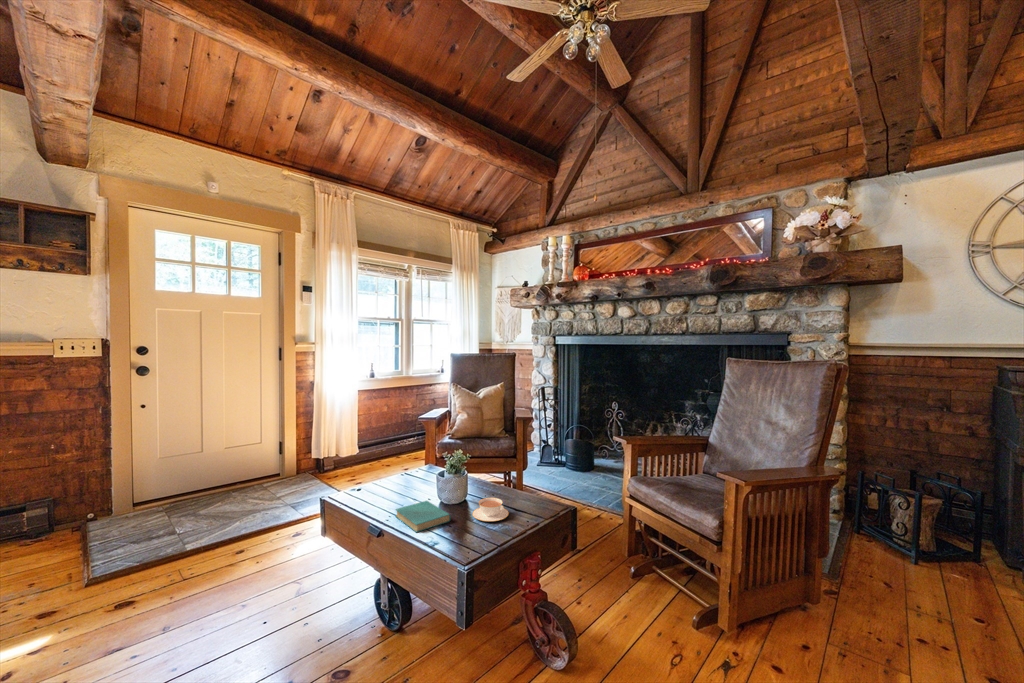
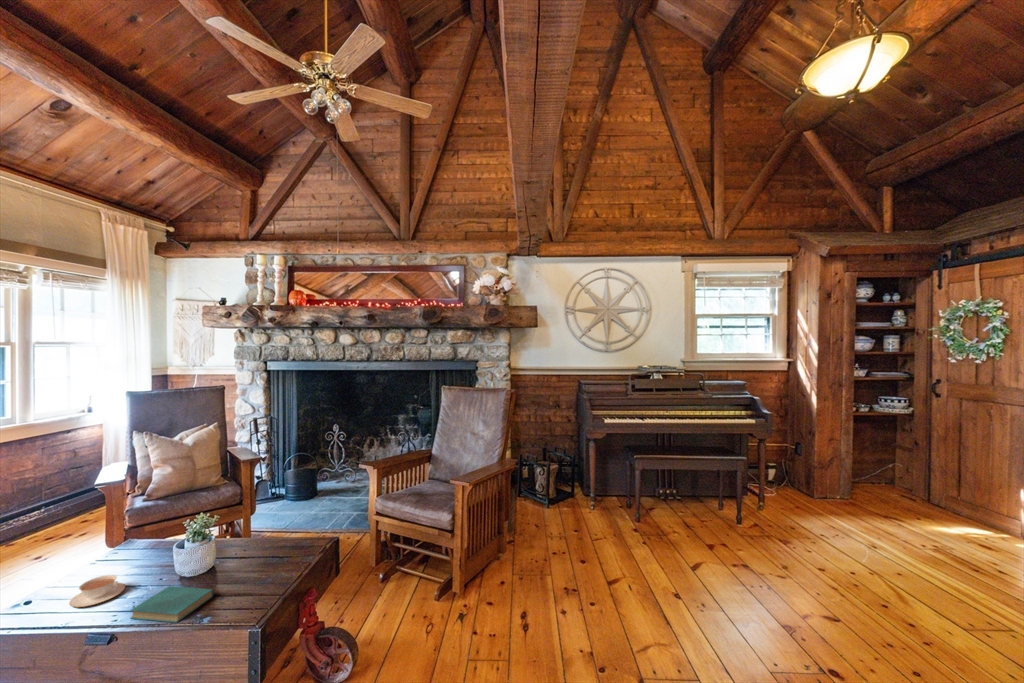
teacup: present [472,498,509,522] -> present [69,575,125,607]

